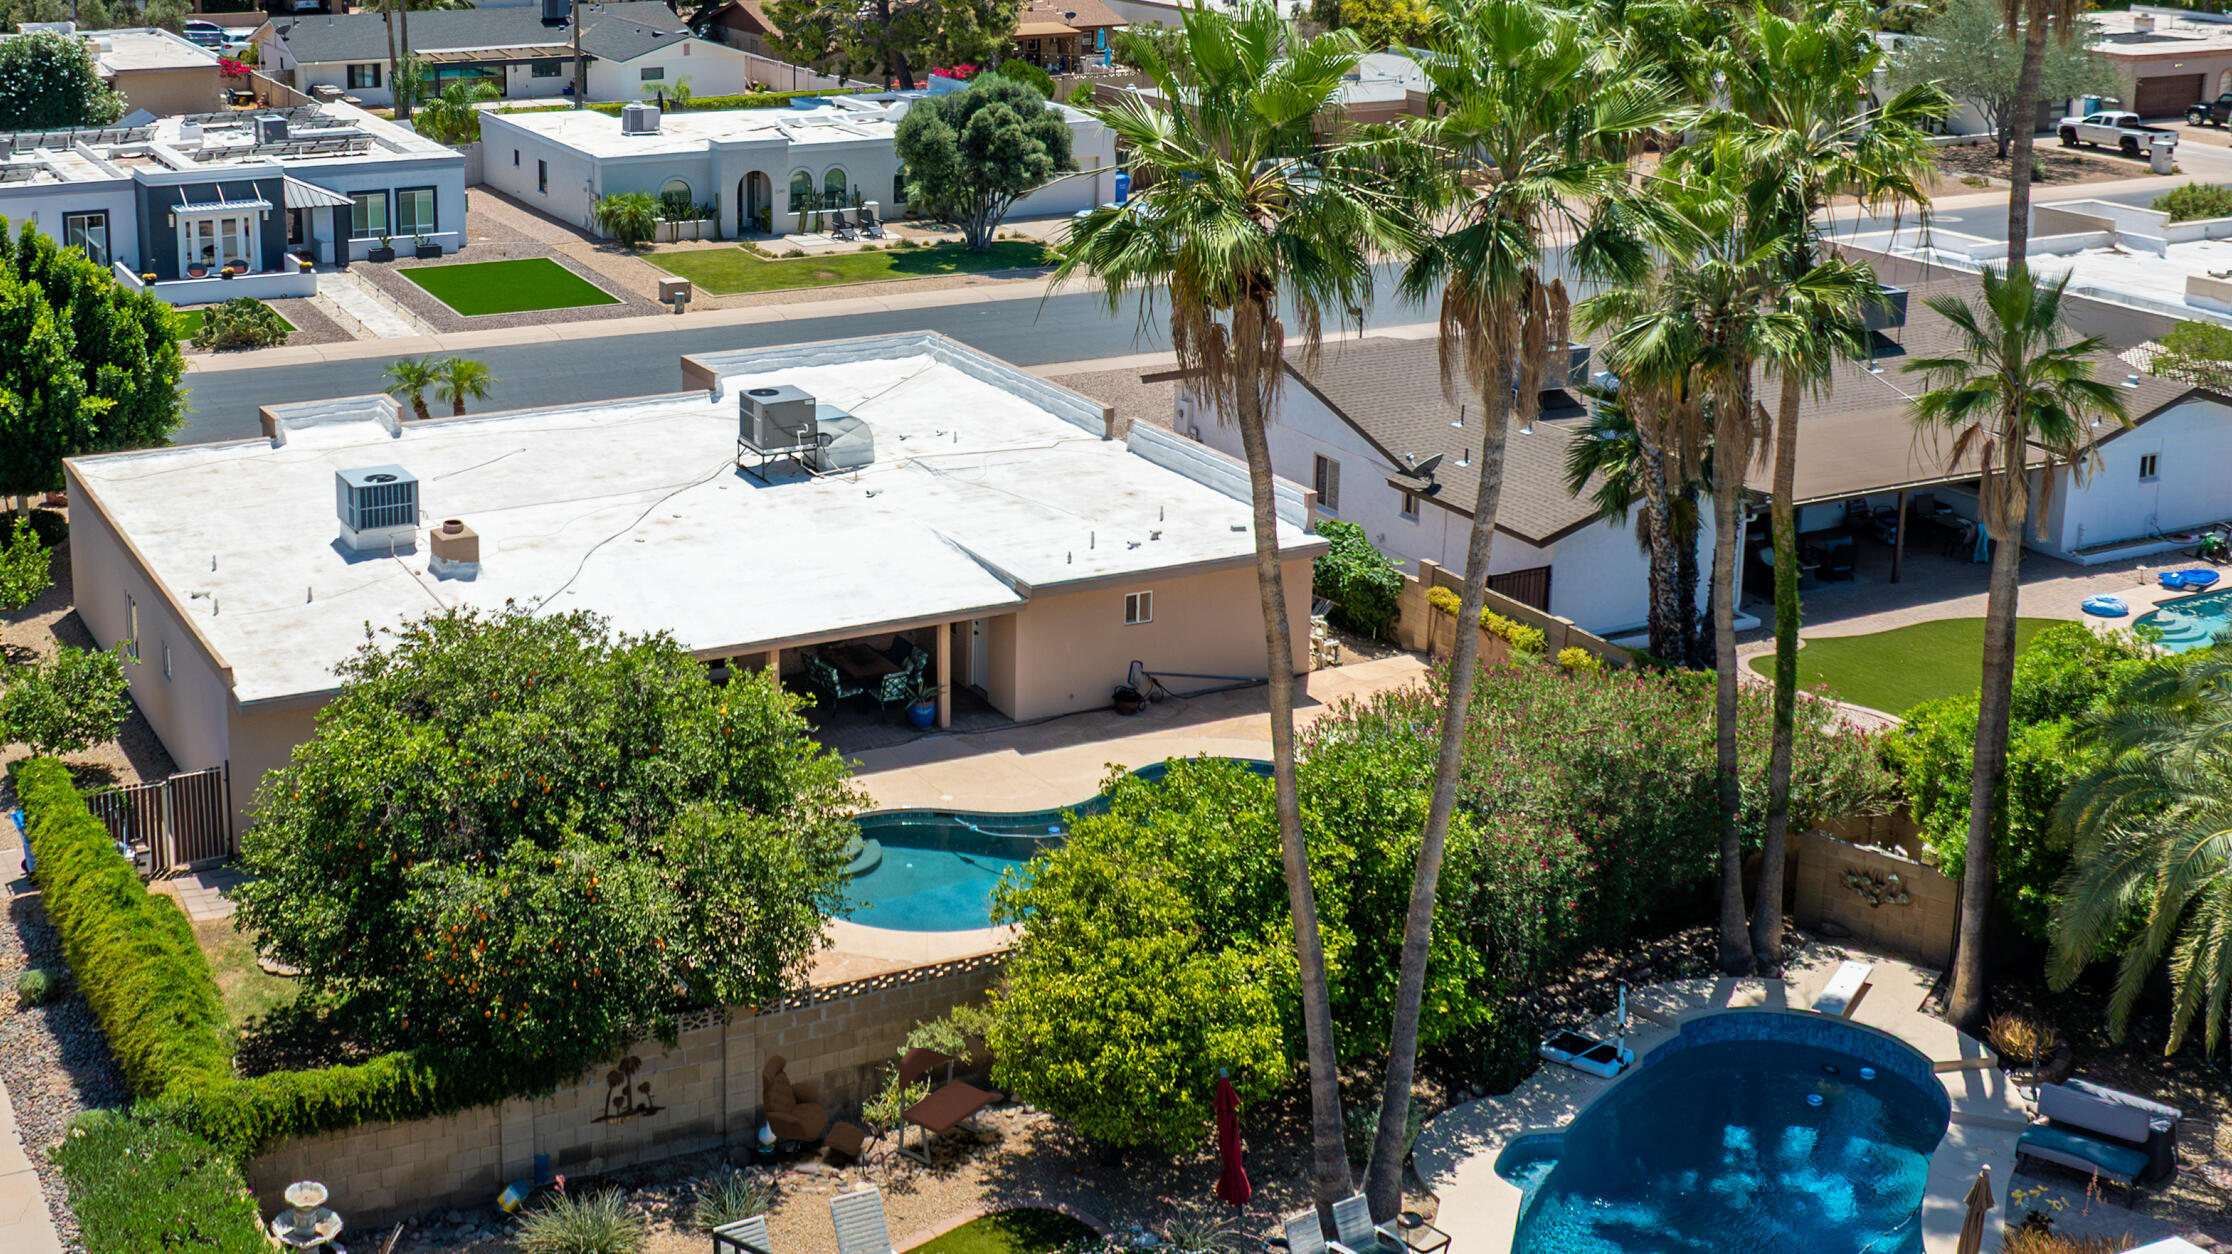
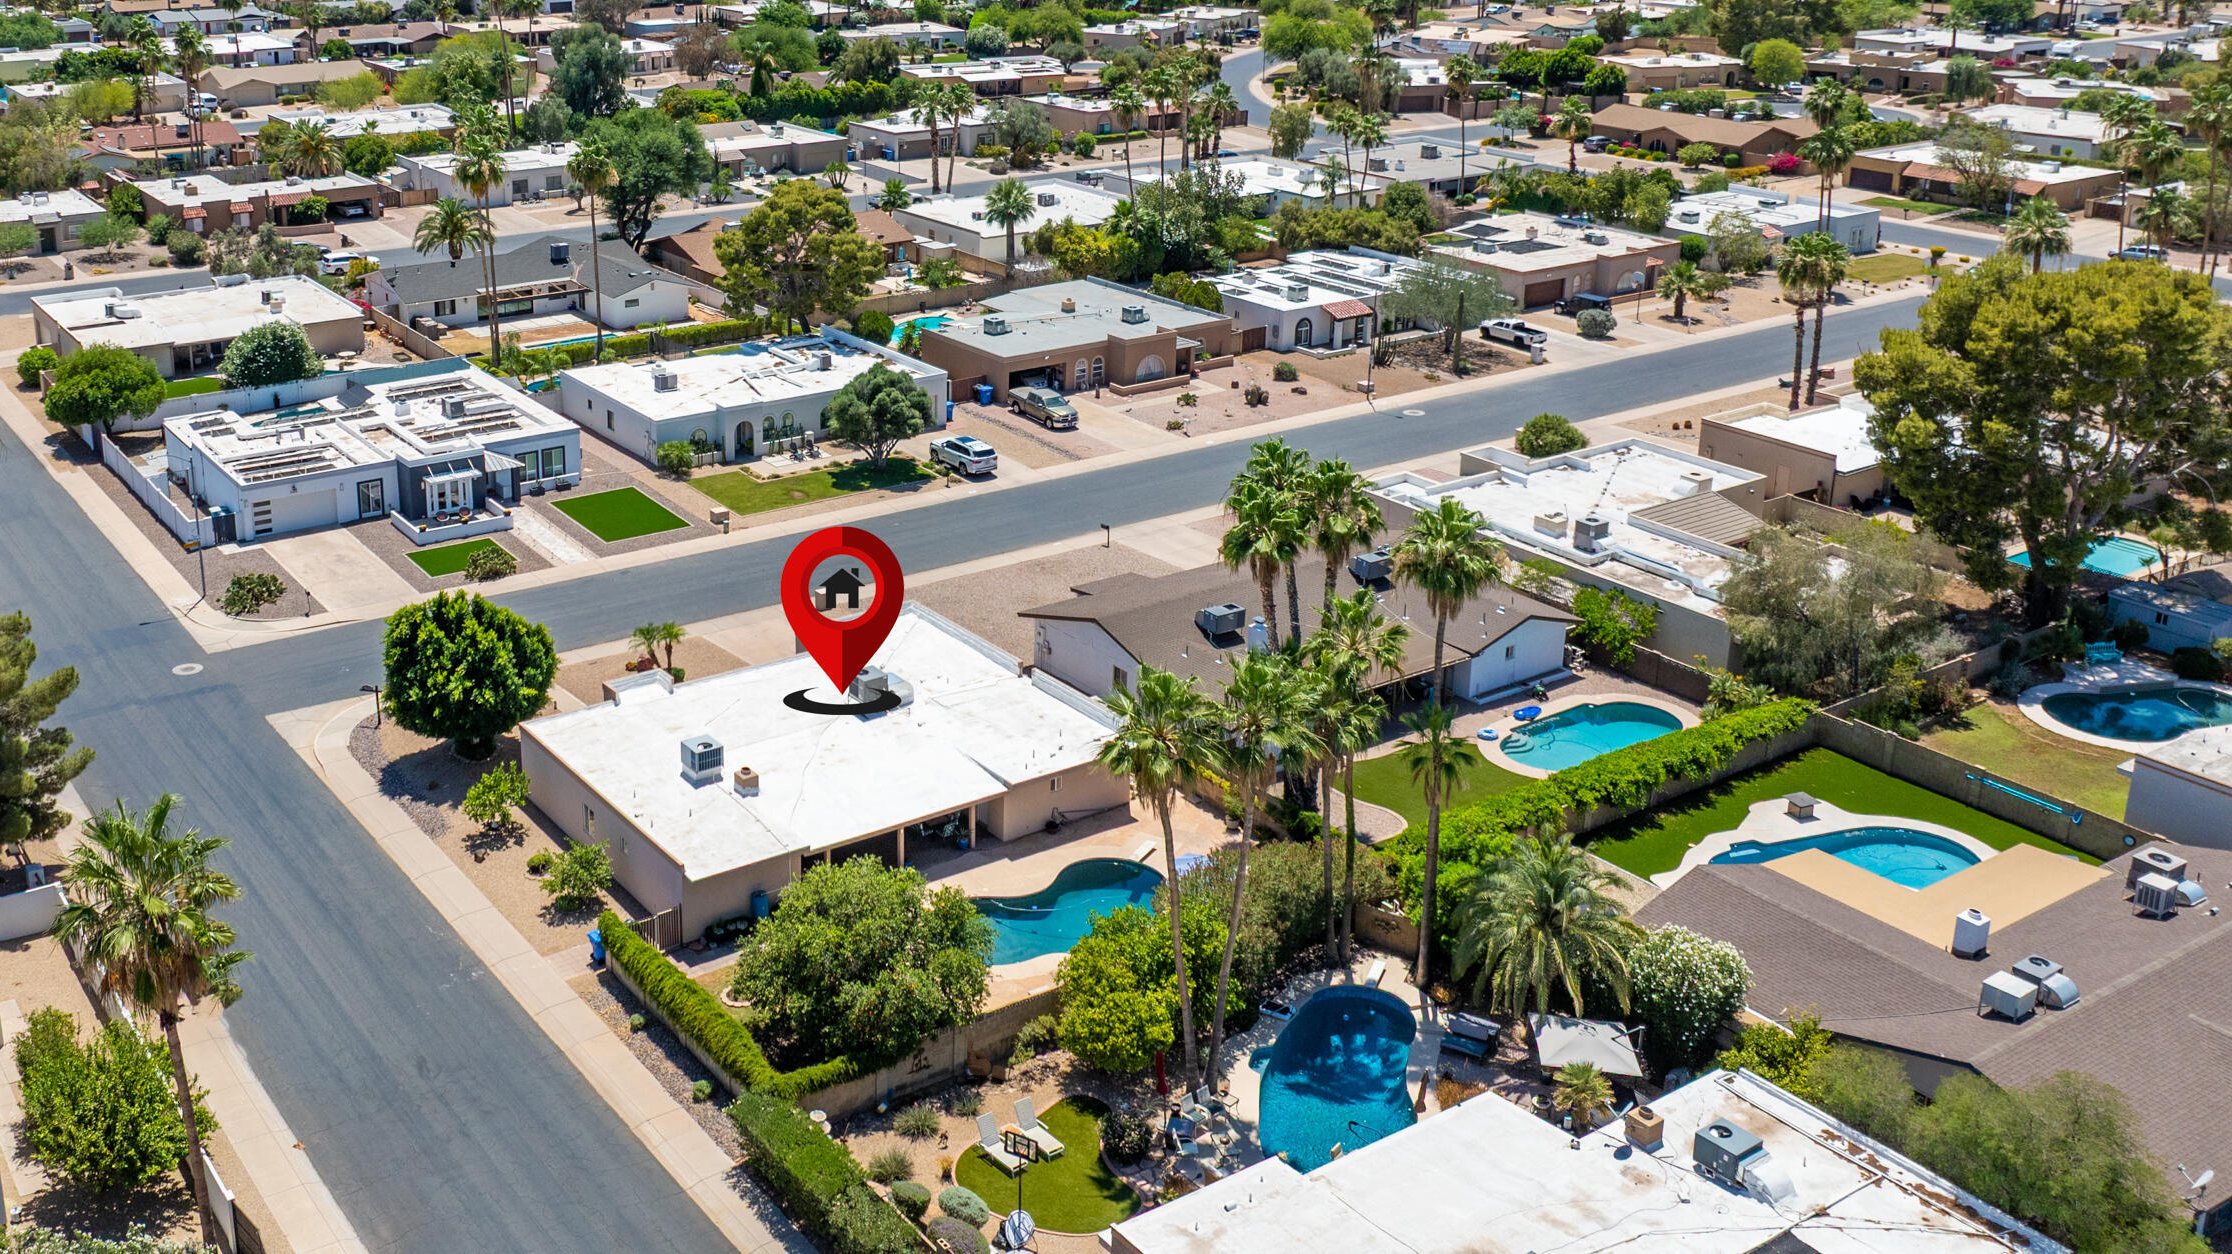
bench: present [897,1048,993,1164] -> none [1019,1024,1055,1081]

